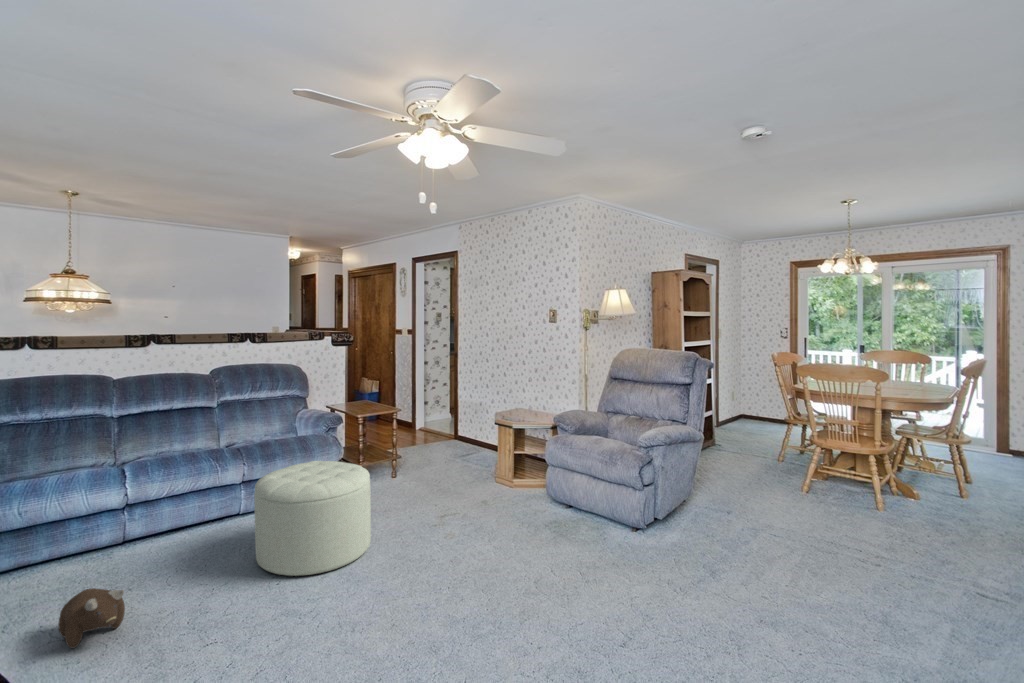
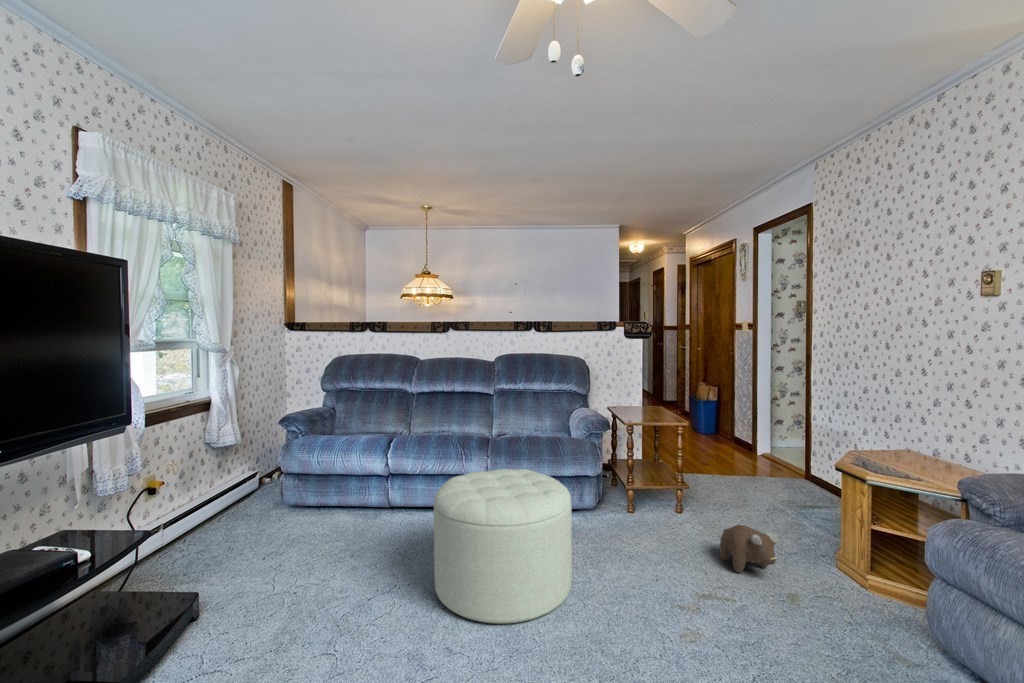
plush toy: present [58,588,125,648] -> present [720,525,780,572]

